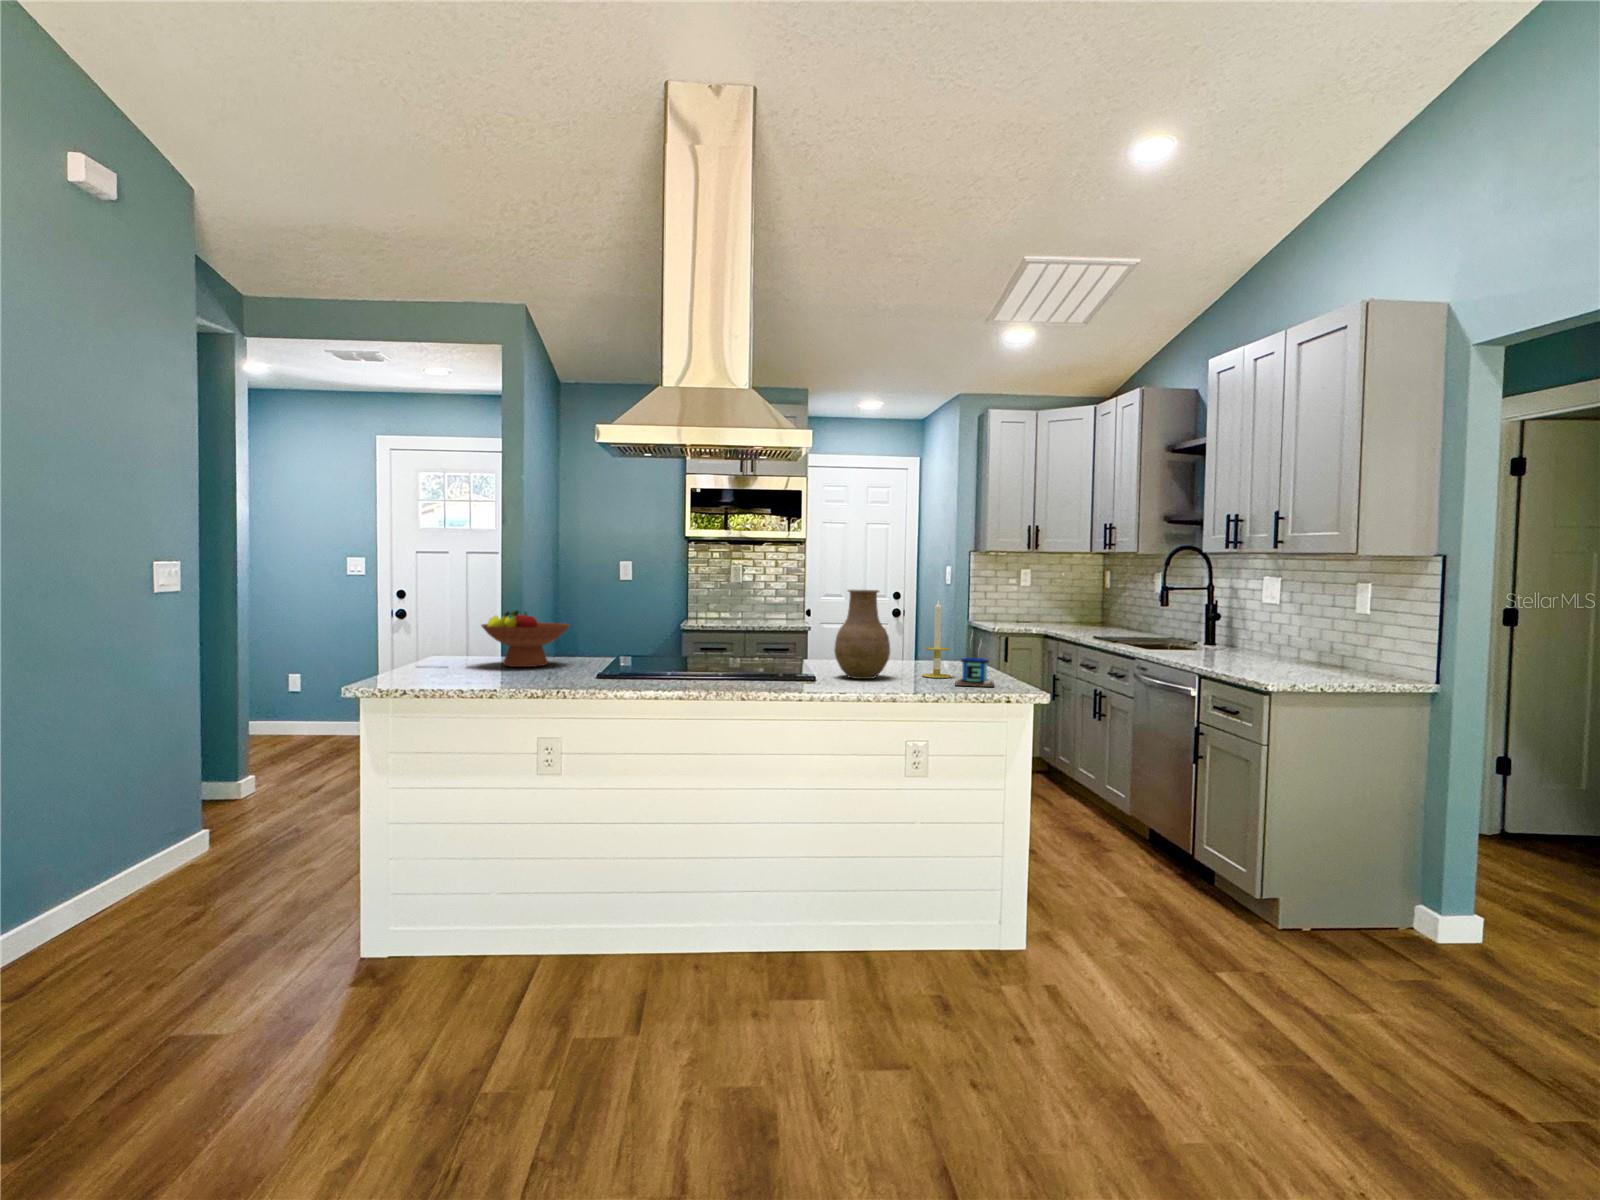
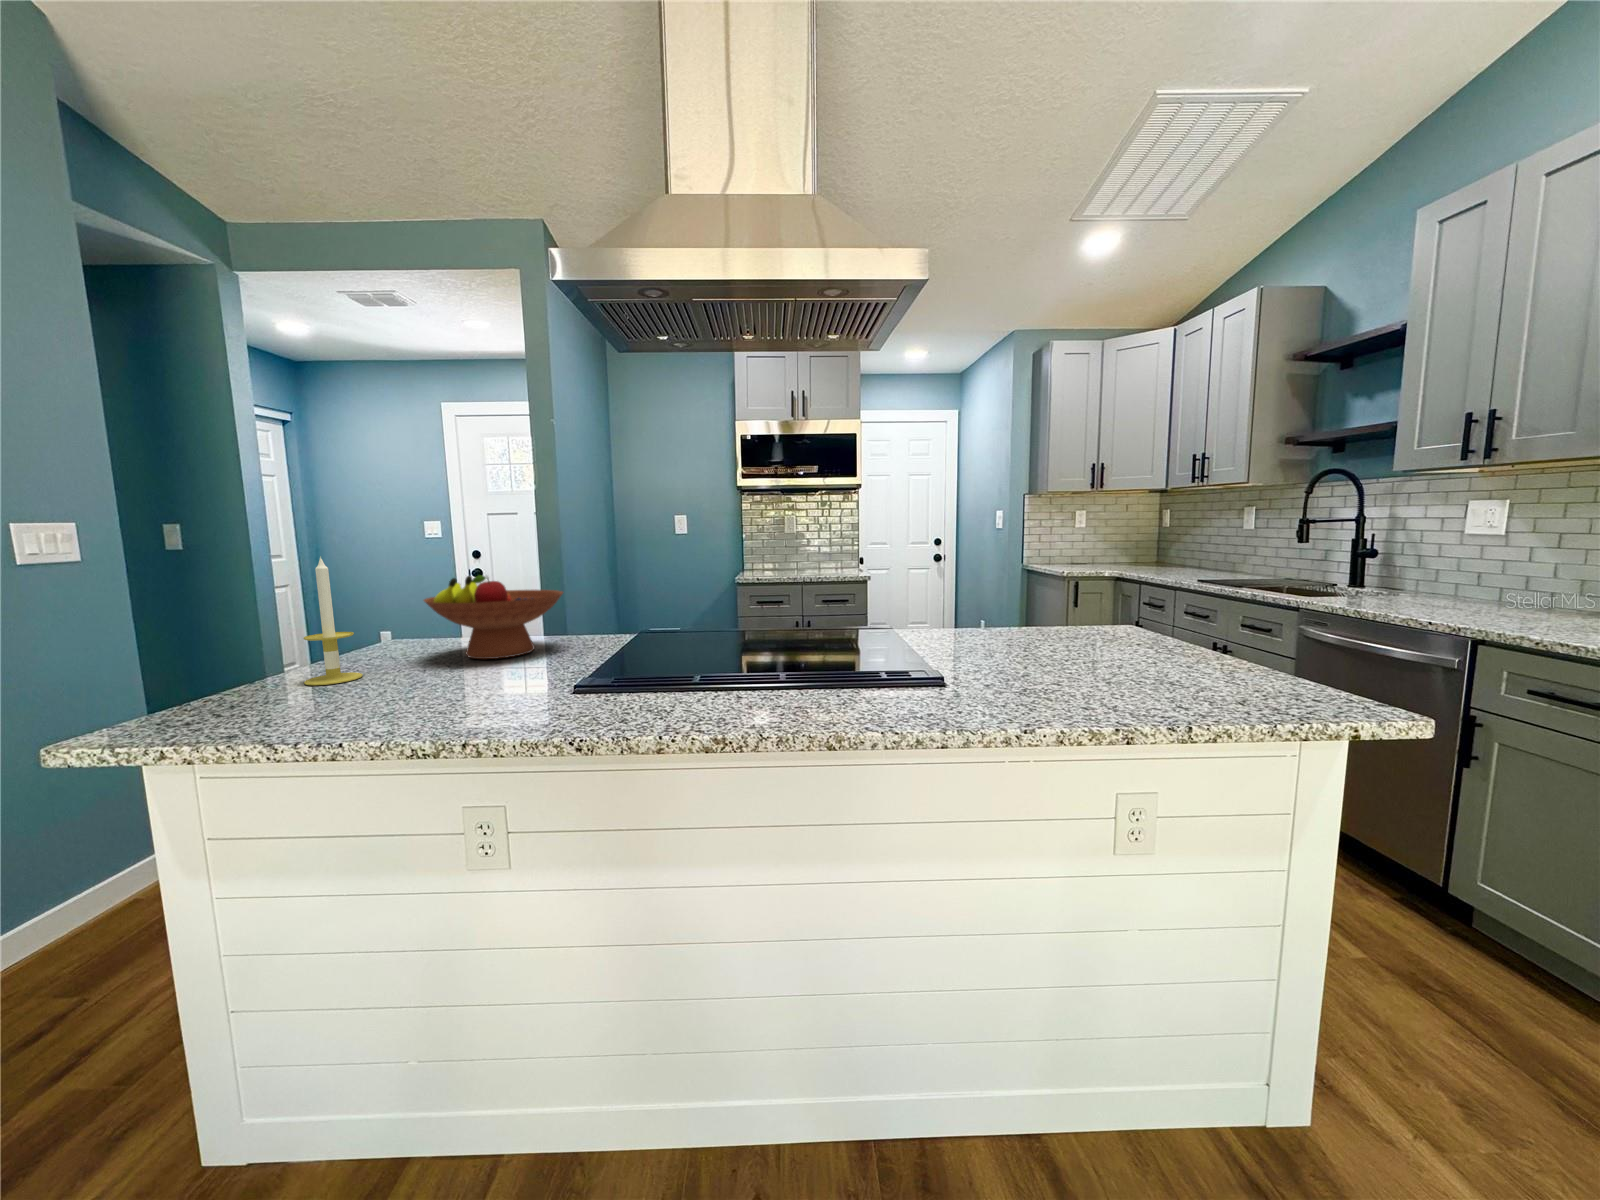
vase: present [834,590,890,679] -> none [970,526,1072,680]
candle: present [923,601,951,678] -> present [303,557,363,685]
mug: present [955,641,994,687] -> none [1203,592,1316,706]

